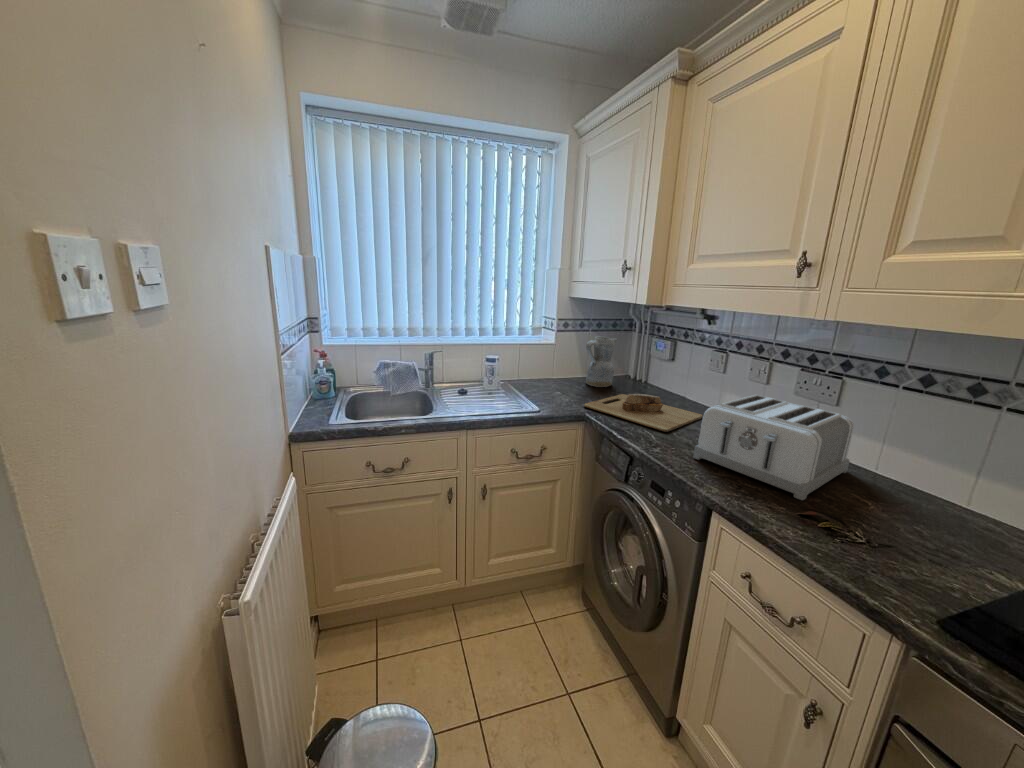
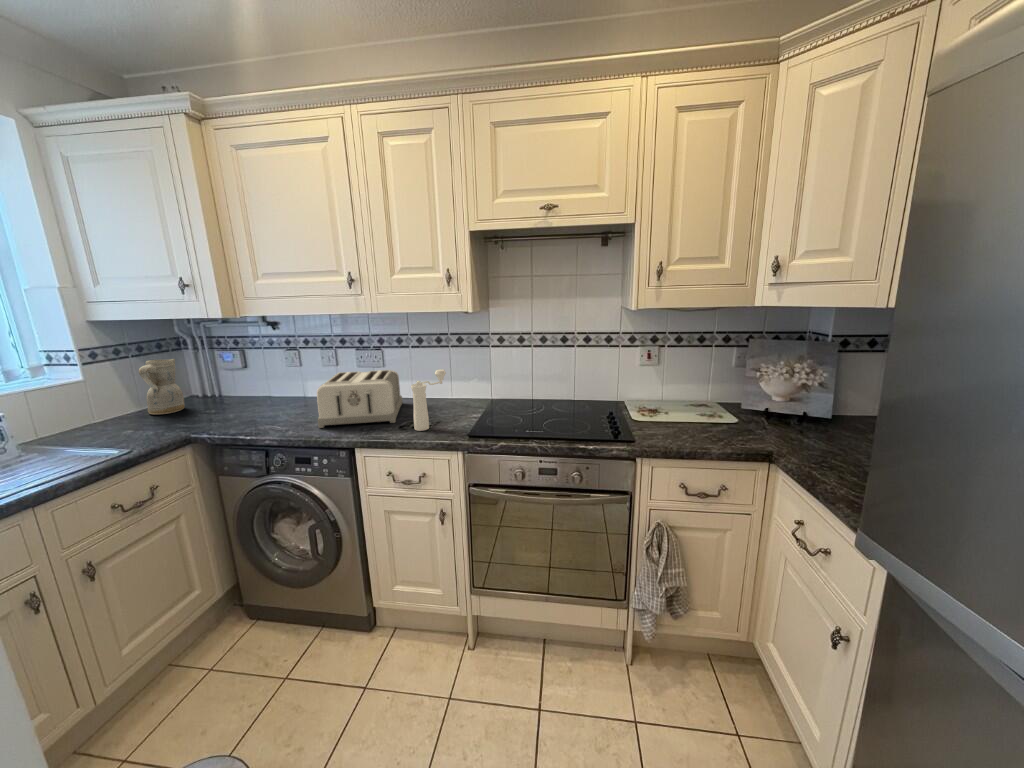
cutting board: present [584,394,703,432] -> none [178,399,298,431]
pepper mill: none [827,447,948,544] -> present [411,369,446,431]

